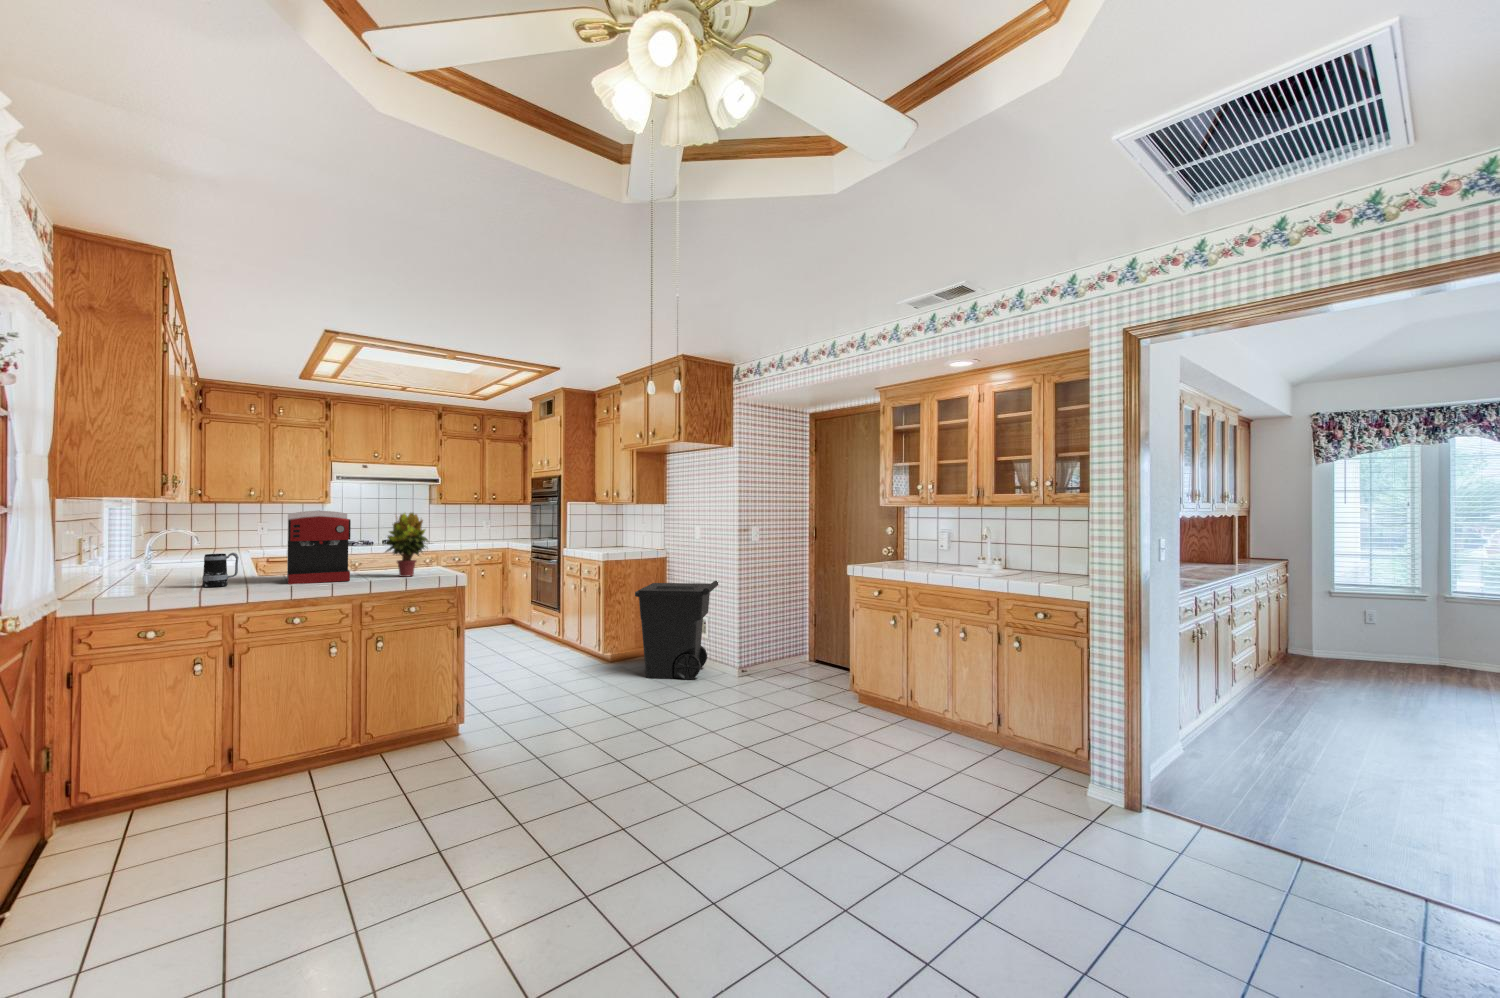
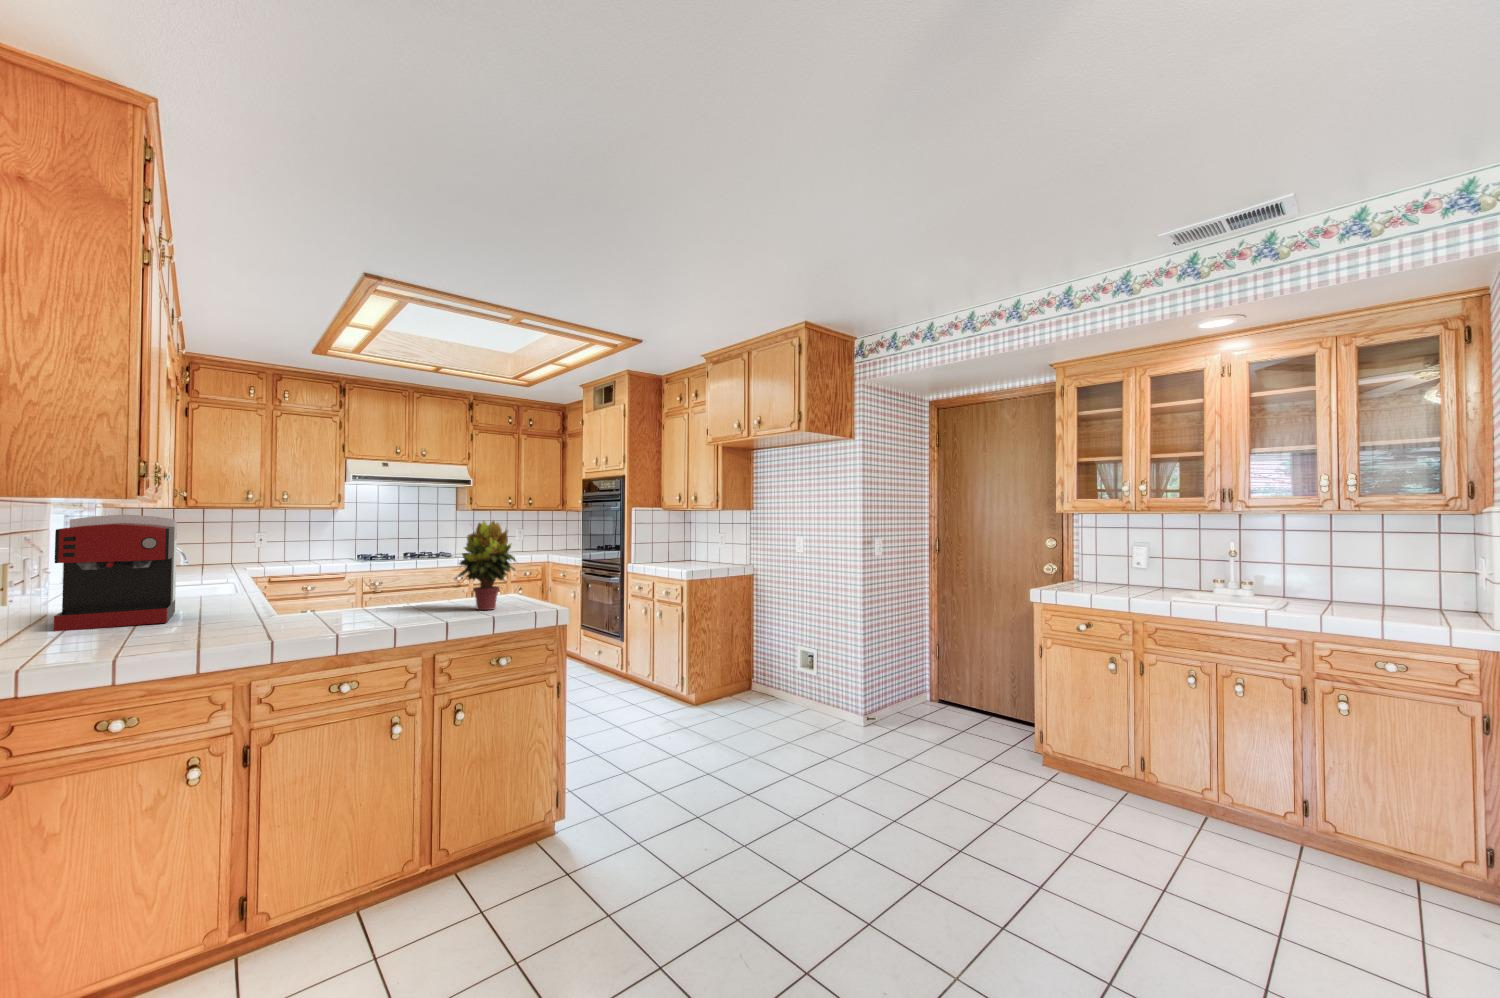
coffee maker: present [287,510,351,584] -> present [53,514,177,631]
mug: present [202,553,239,587] -> none [202,582,257,636]
trash can: present [635,581,718,680] -> none [742,604,838,729]

